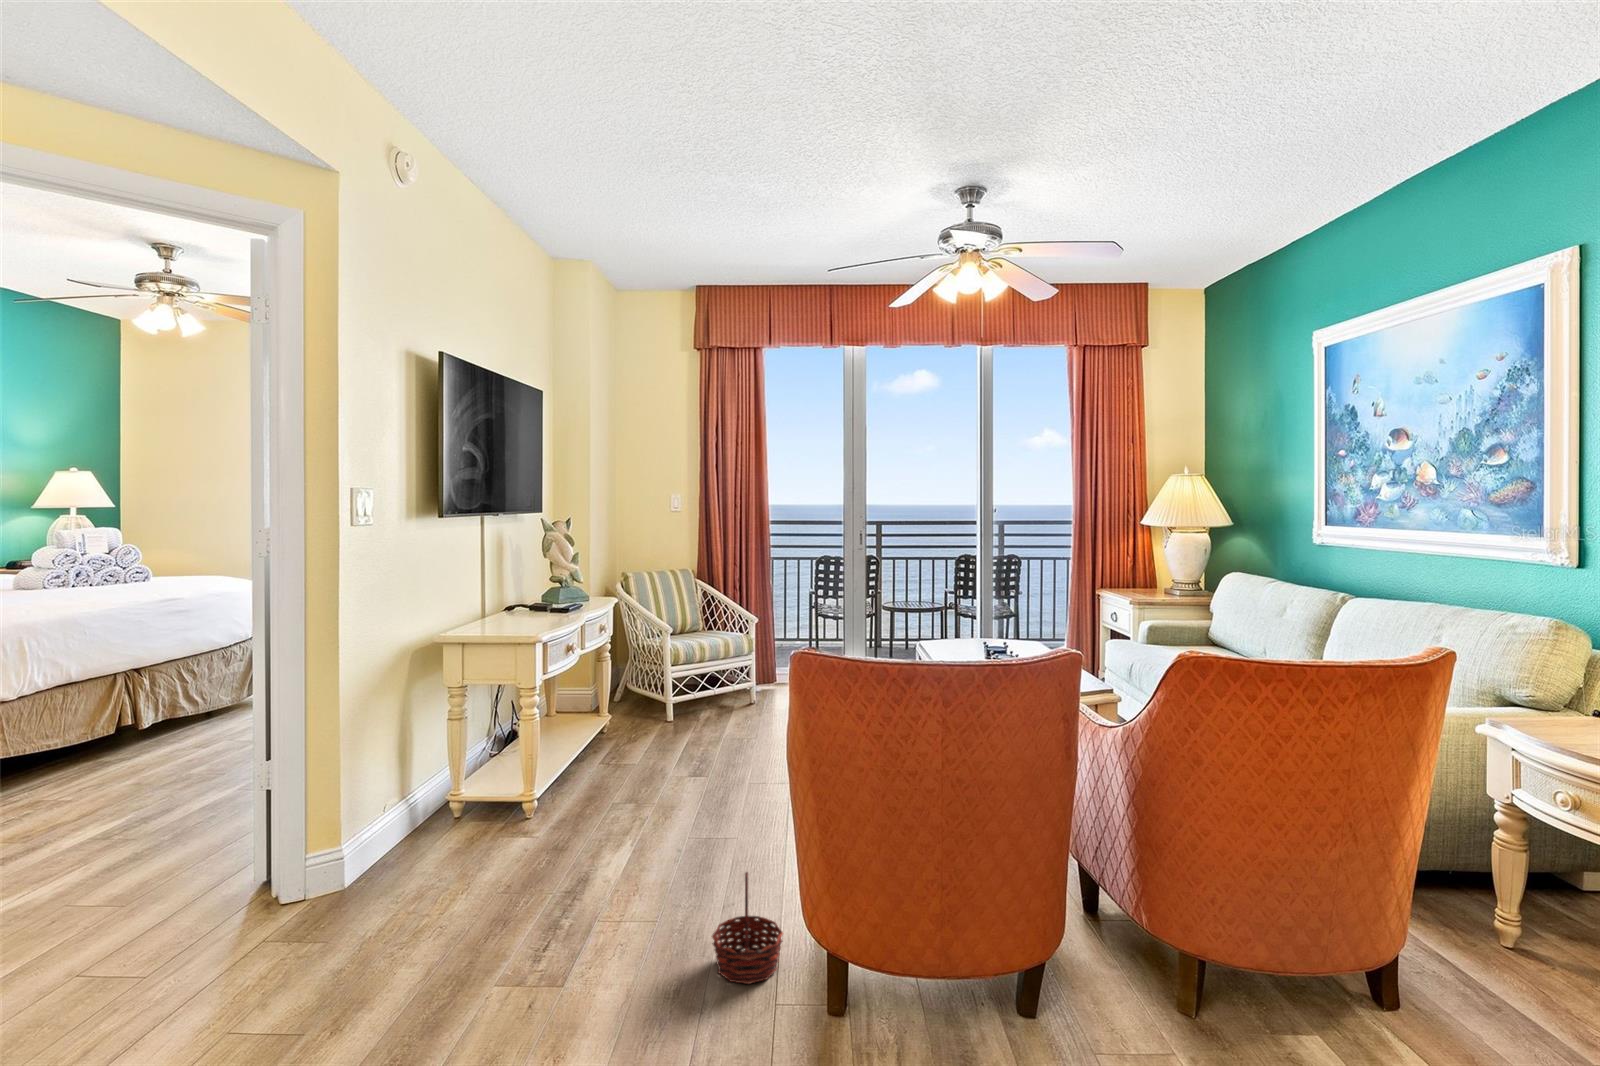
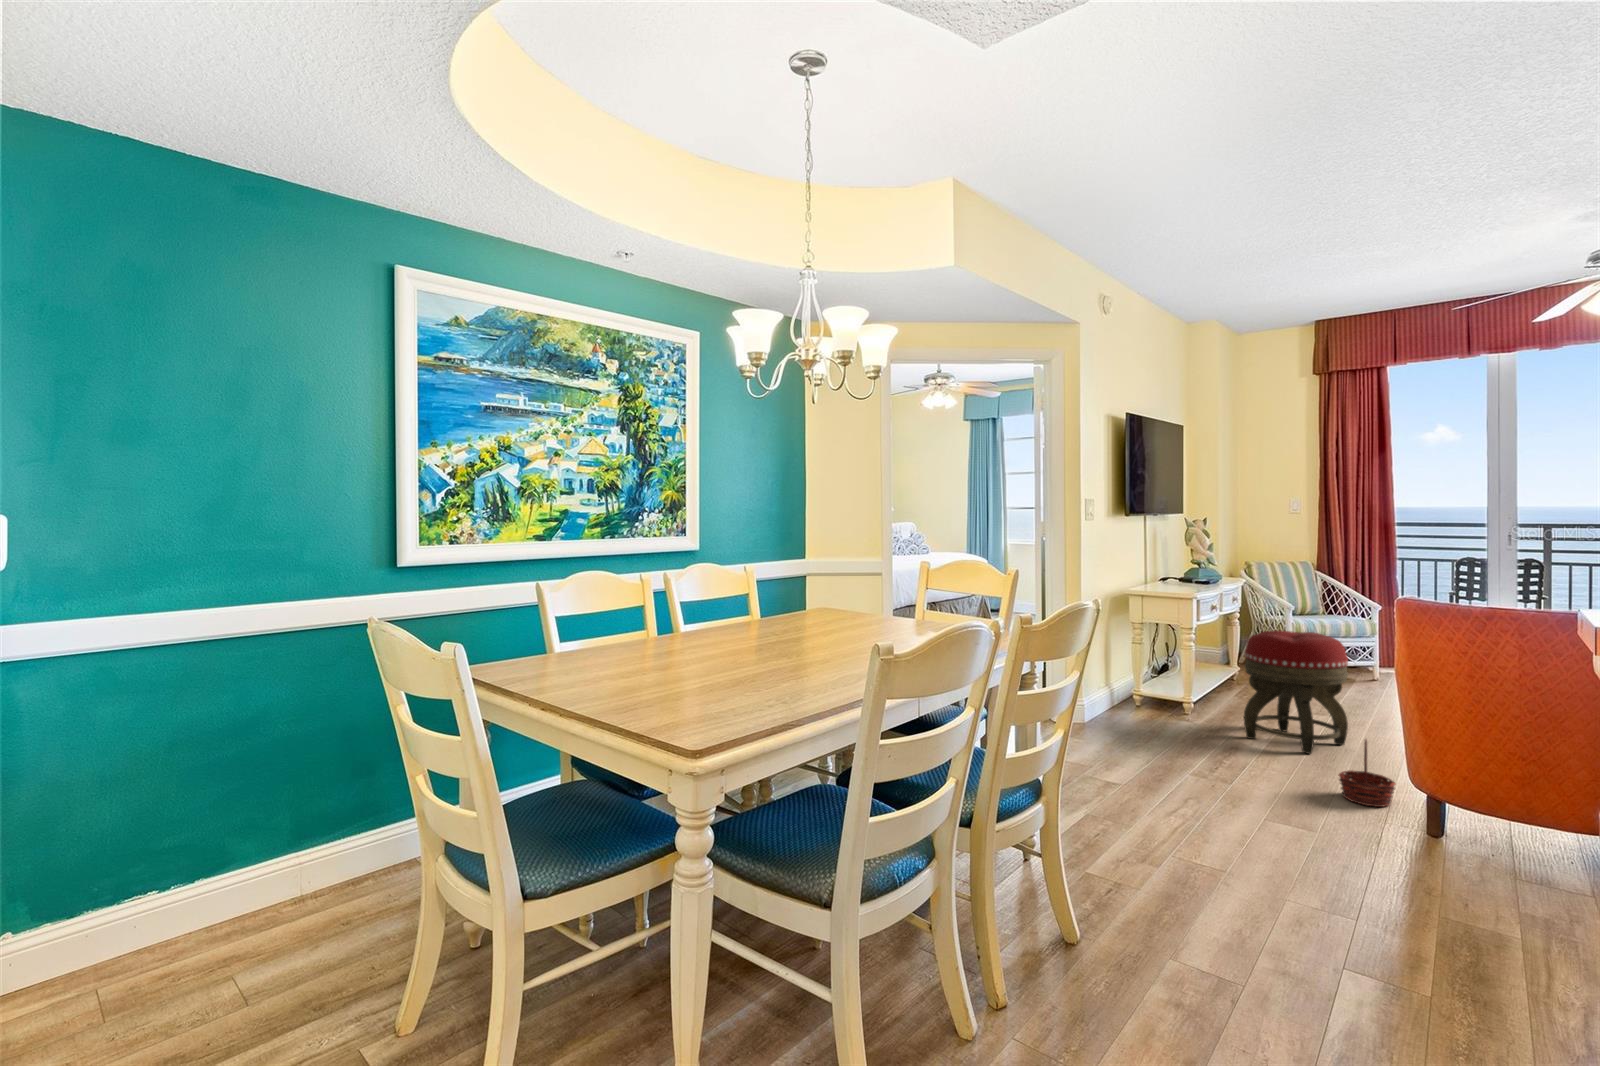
footstool: none [598,684,725,872] -> present [1244,630,1348,754]

